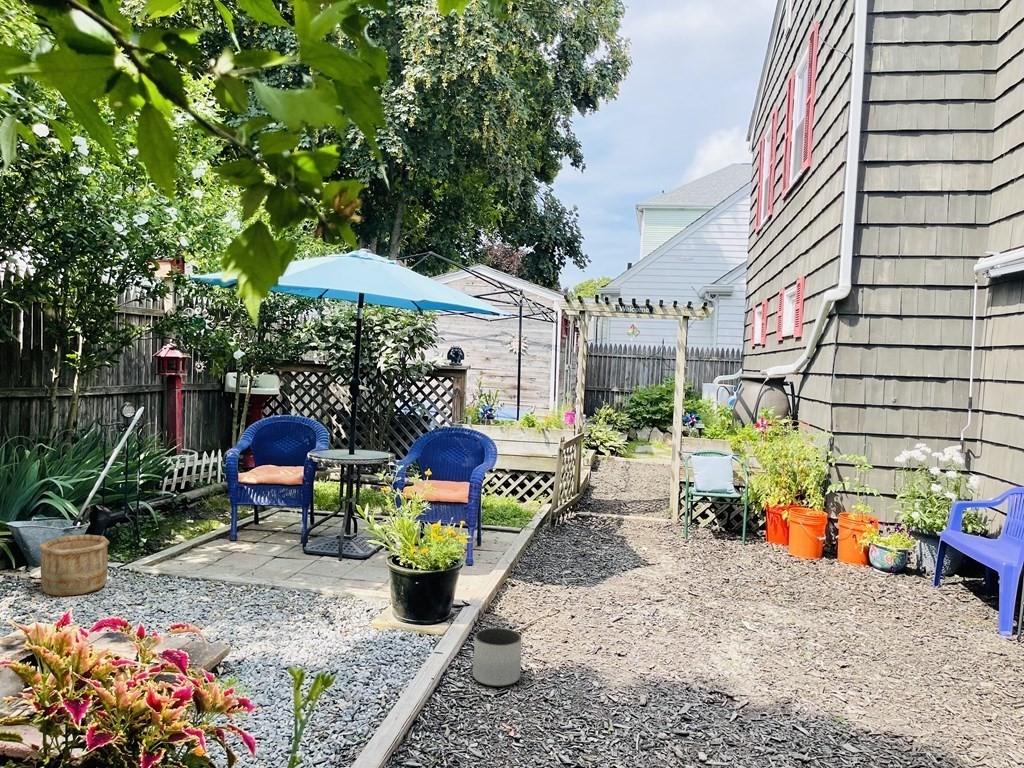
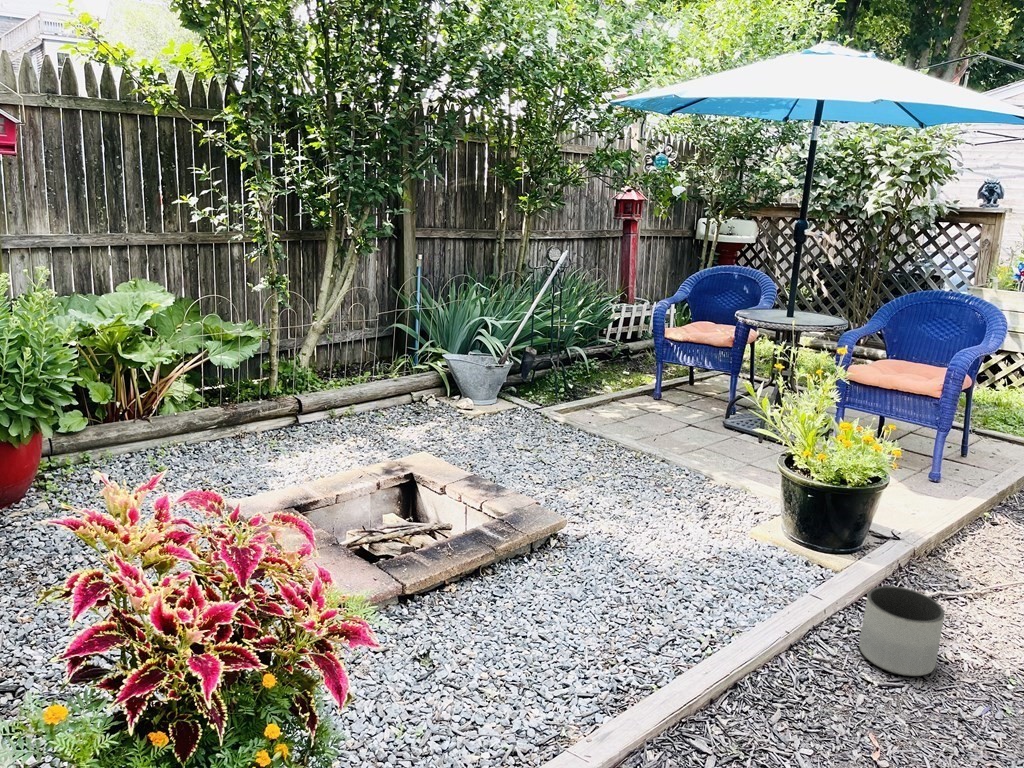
wooden bucket: present [39,535,109,596] -> none [458,373,516,431]

